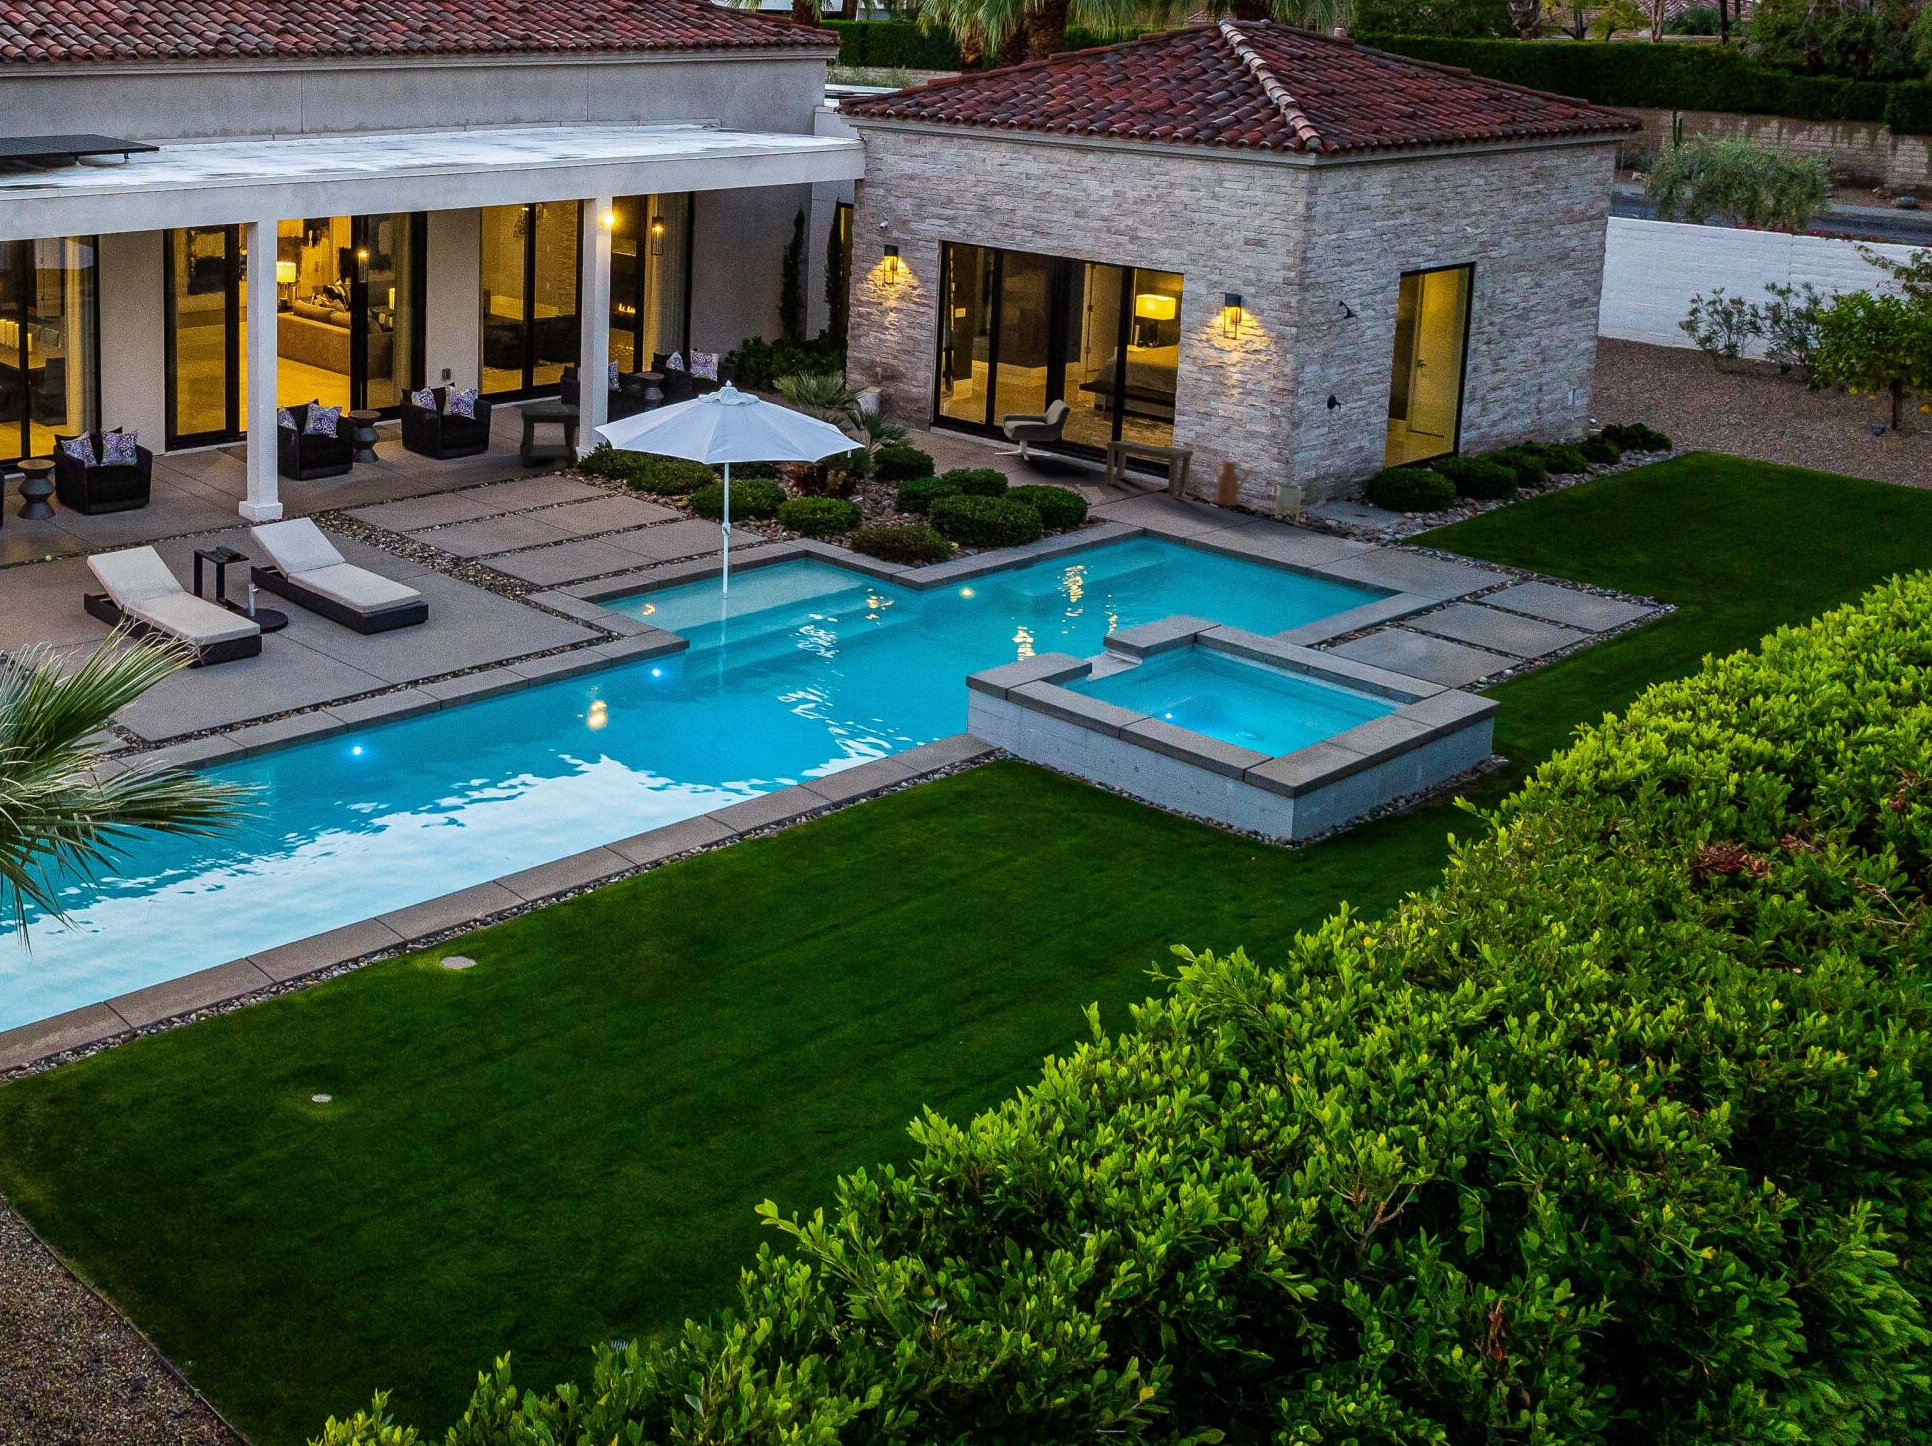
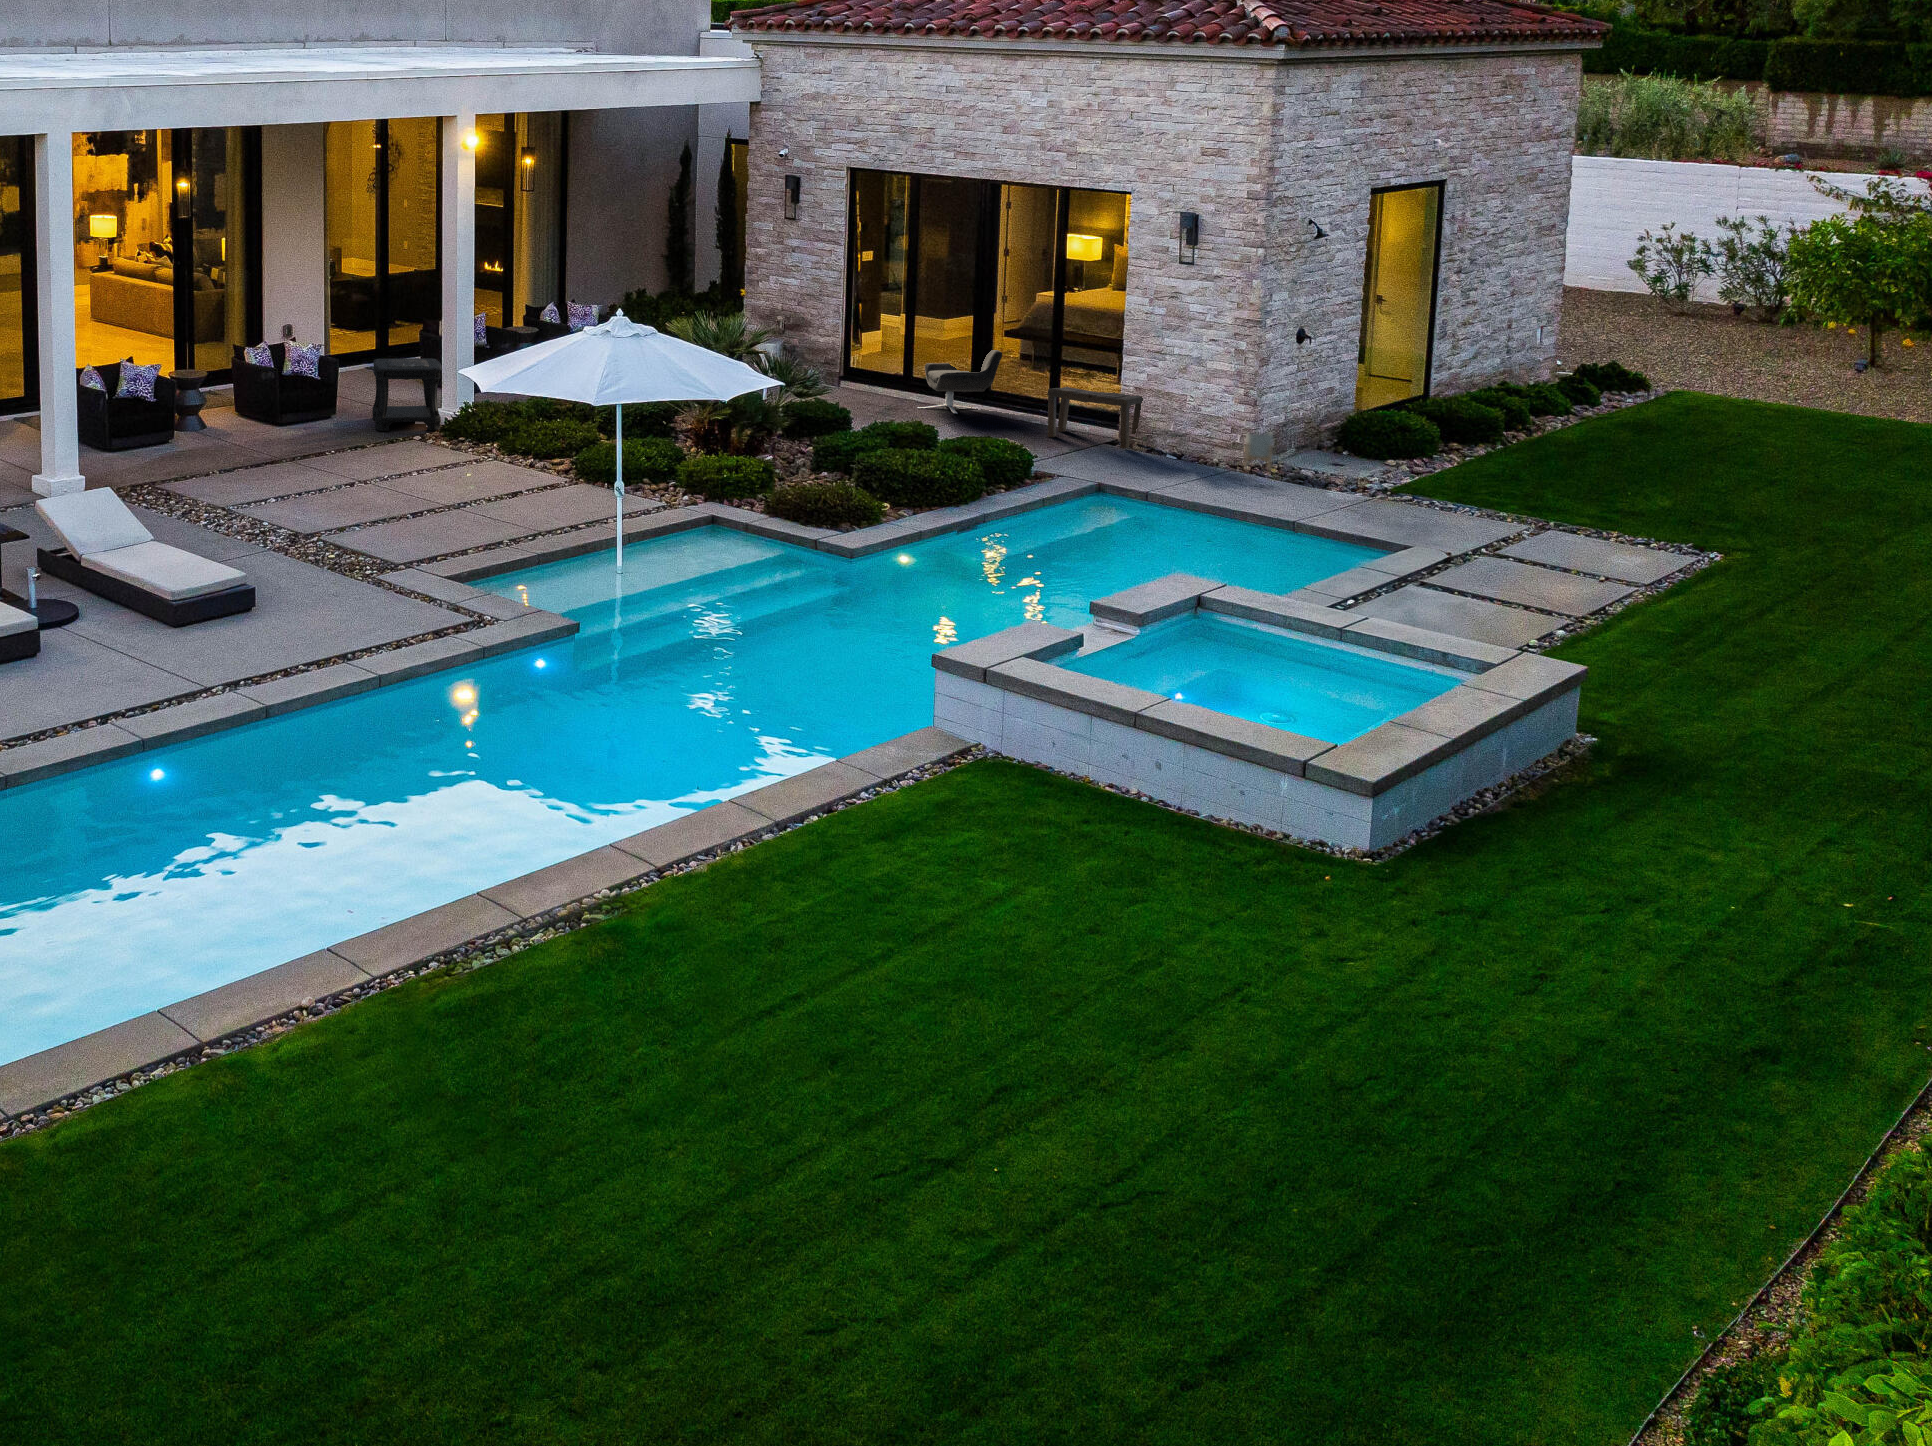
watering can: present [1216,462,1253,506] -> none [1172,407,1217,458]

